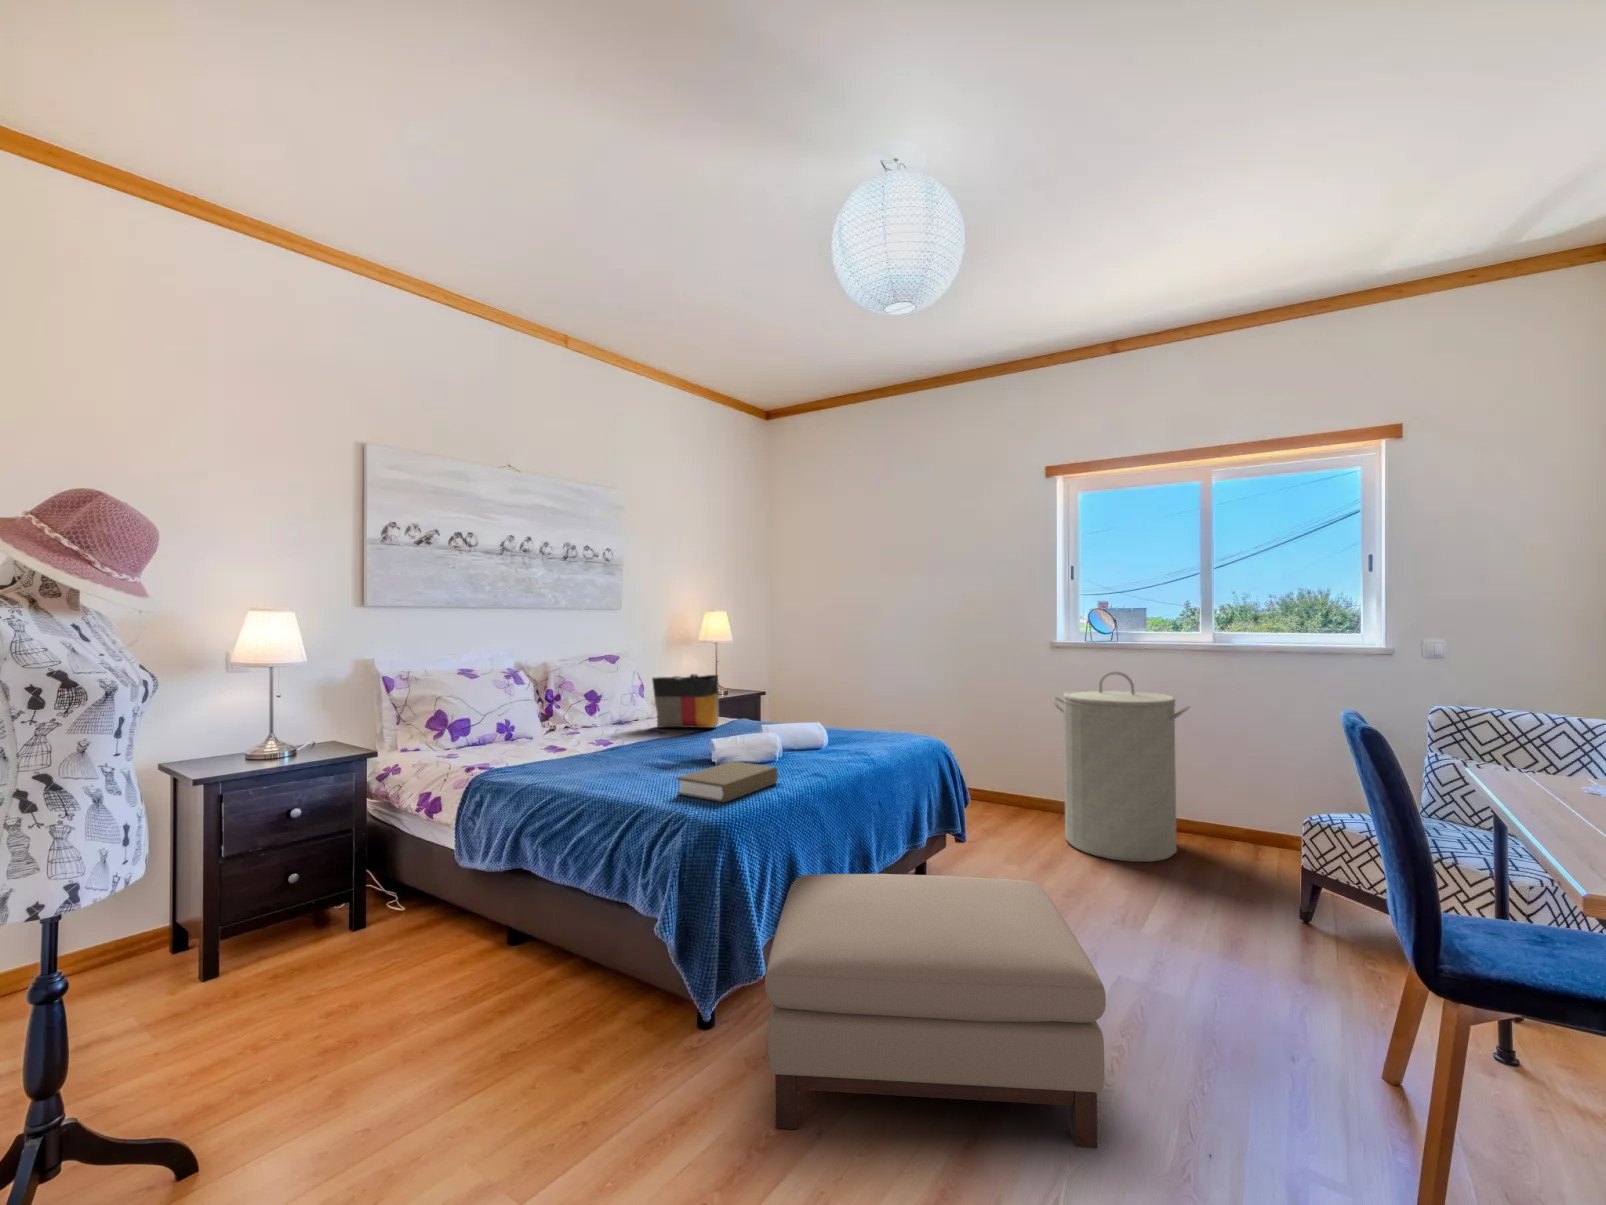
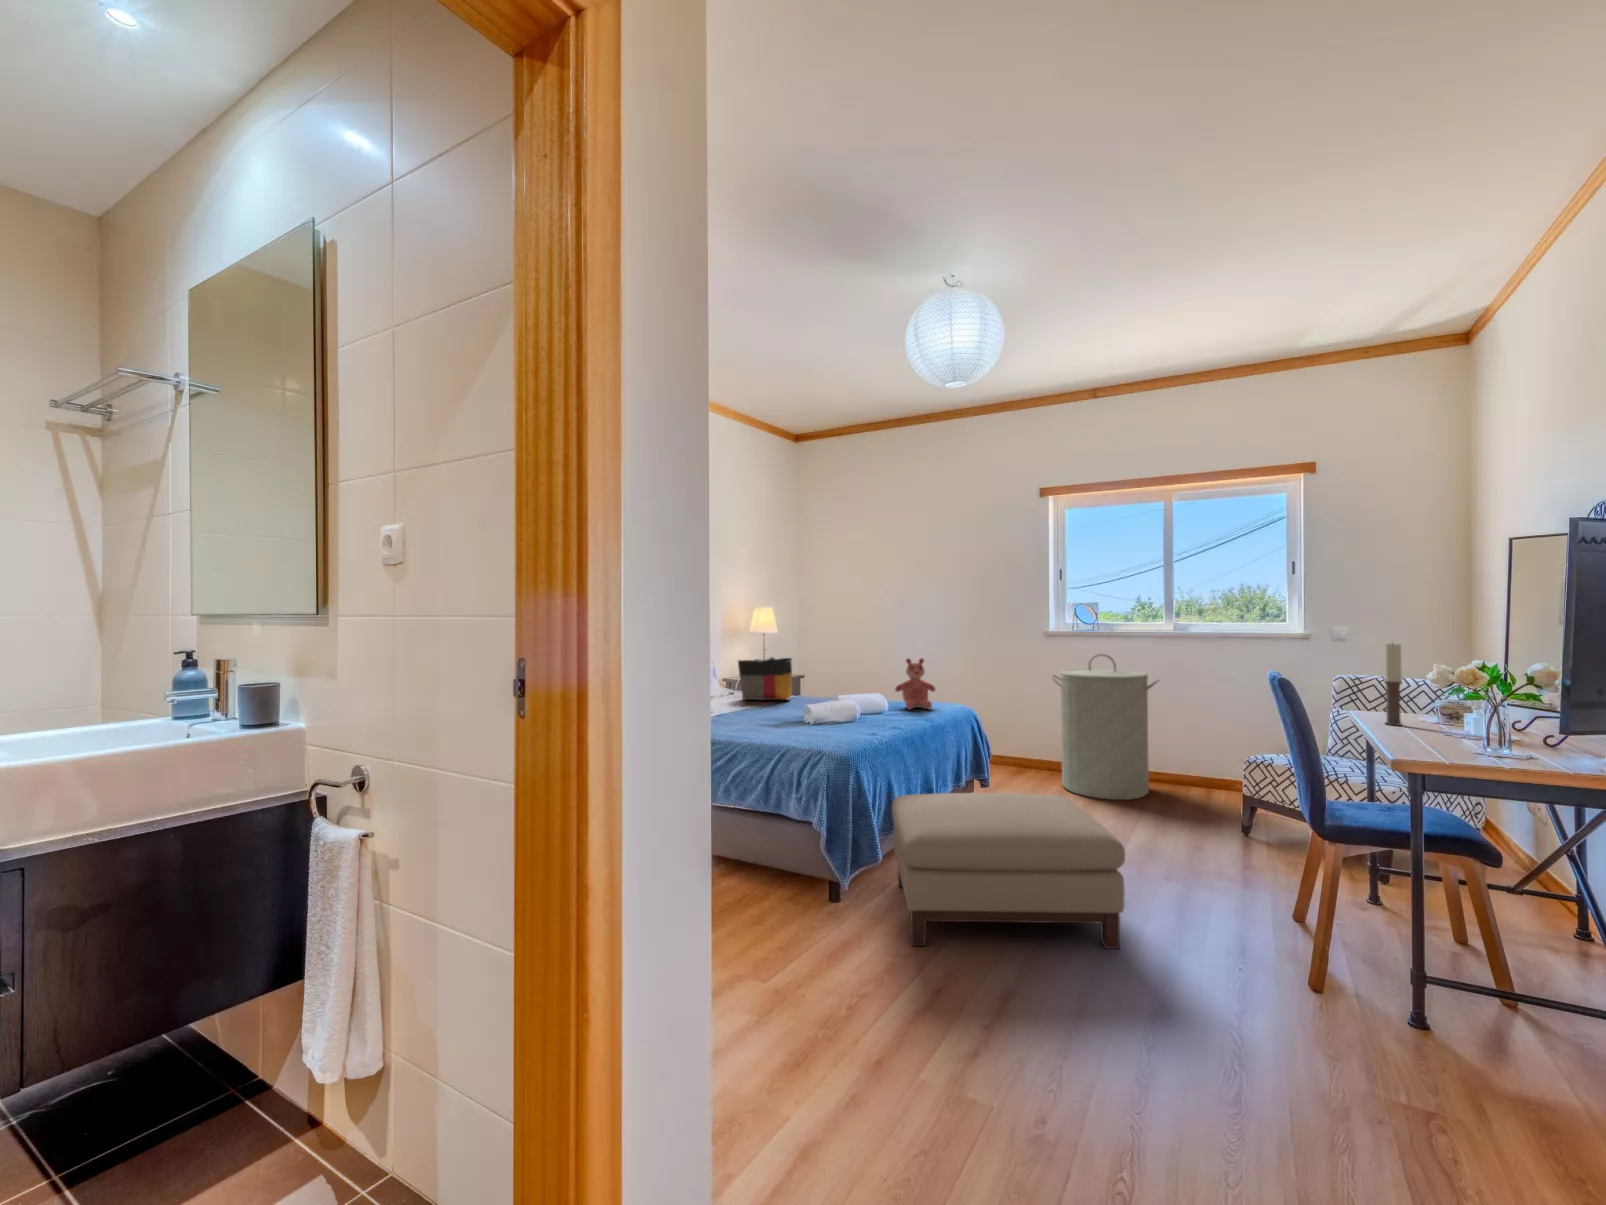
candle: none [1525,665,1558,799] -> present [1384,643,1402,726]
teddy bear: none [839,677,891,744] -> present [895,658,935,709]
book: present [677,761,778,802] -> none [807,718,874,744]

